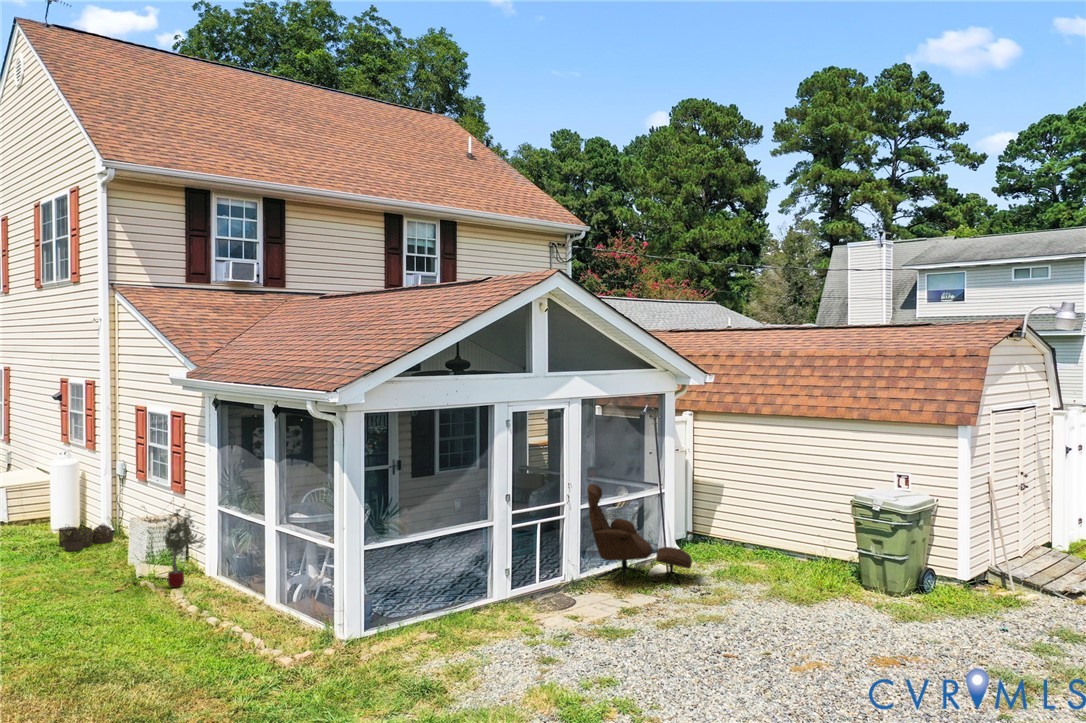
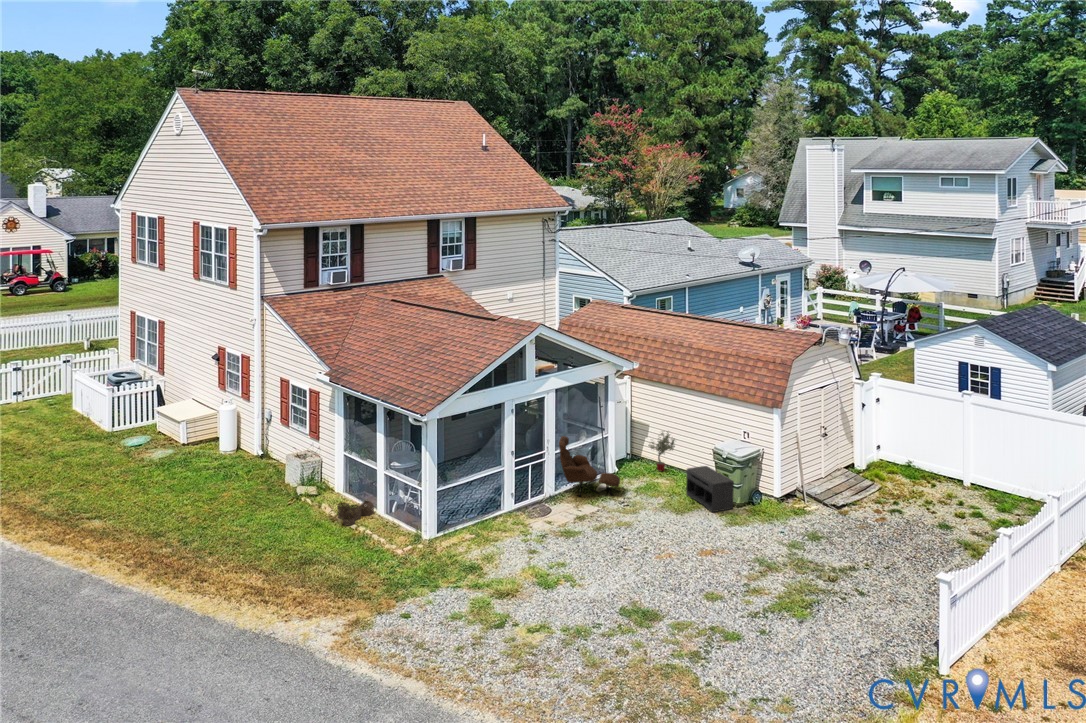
potted tree: present [164,509,206,588] -> present [648,432,675,471]
woven basket: present [59,524,113,551] -> present [337,501,374,526]
bench: none [808,533,902,605] -> present [686,466,734,512]

